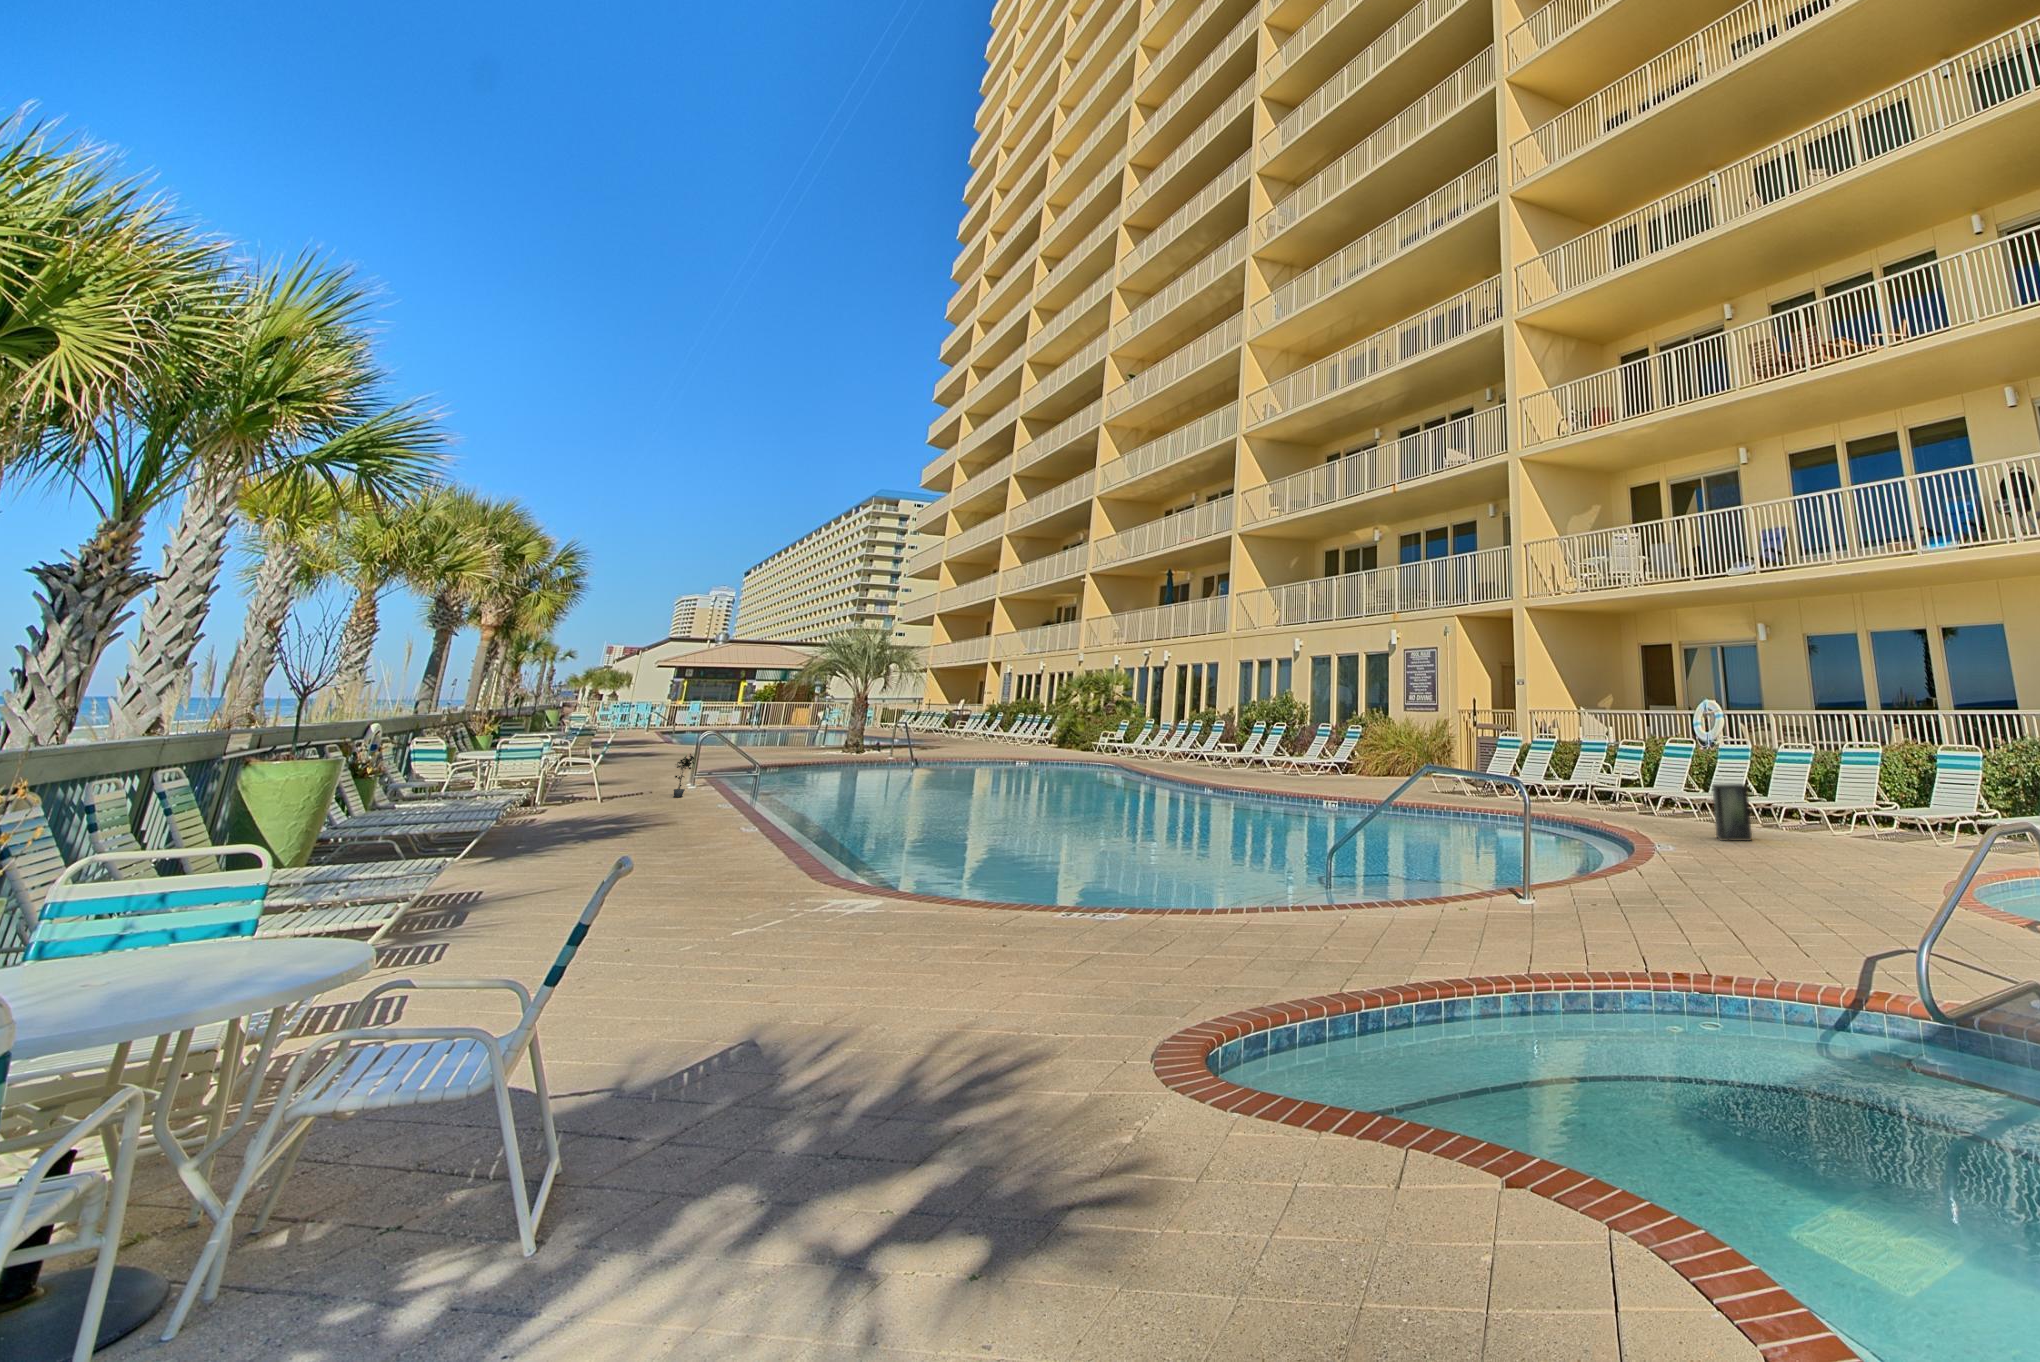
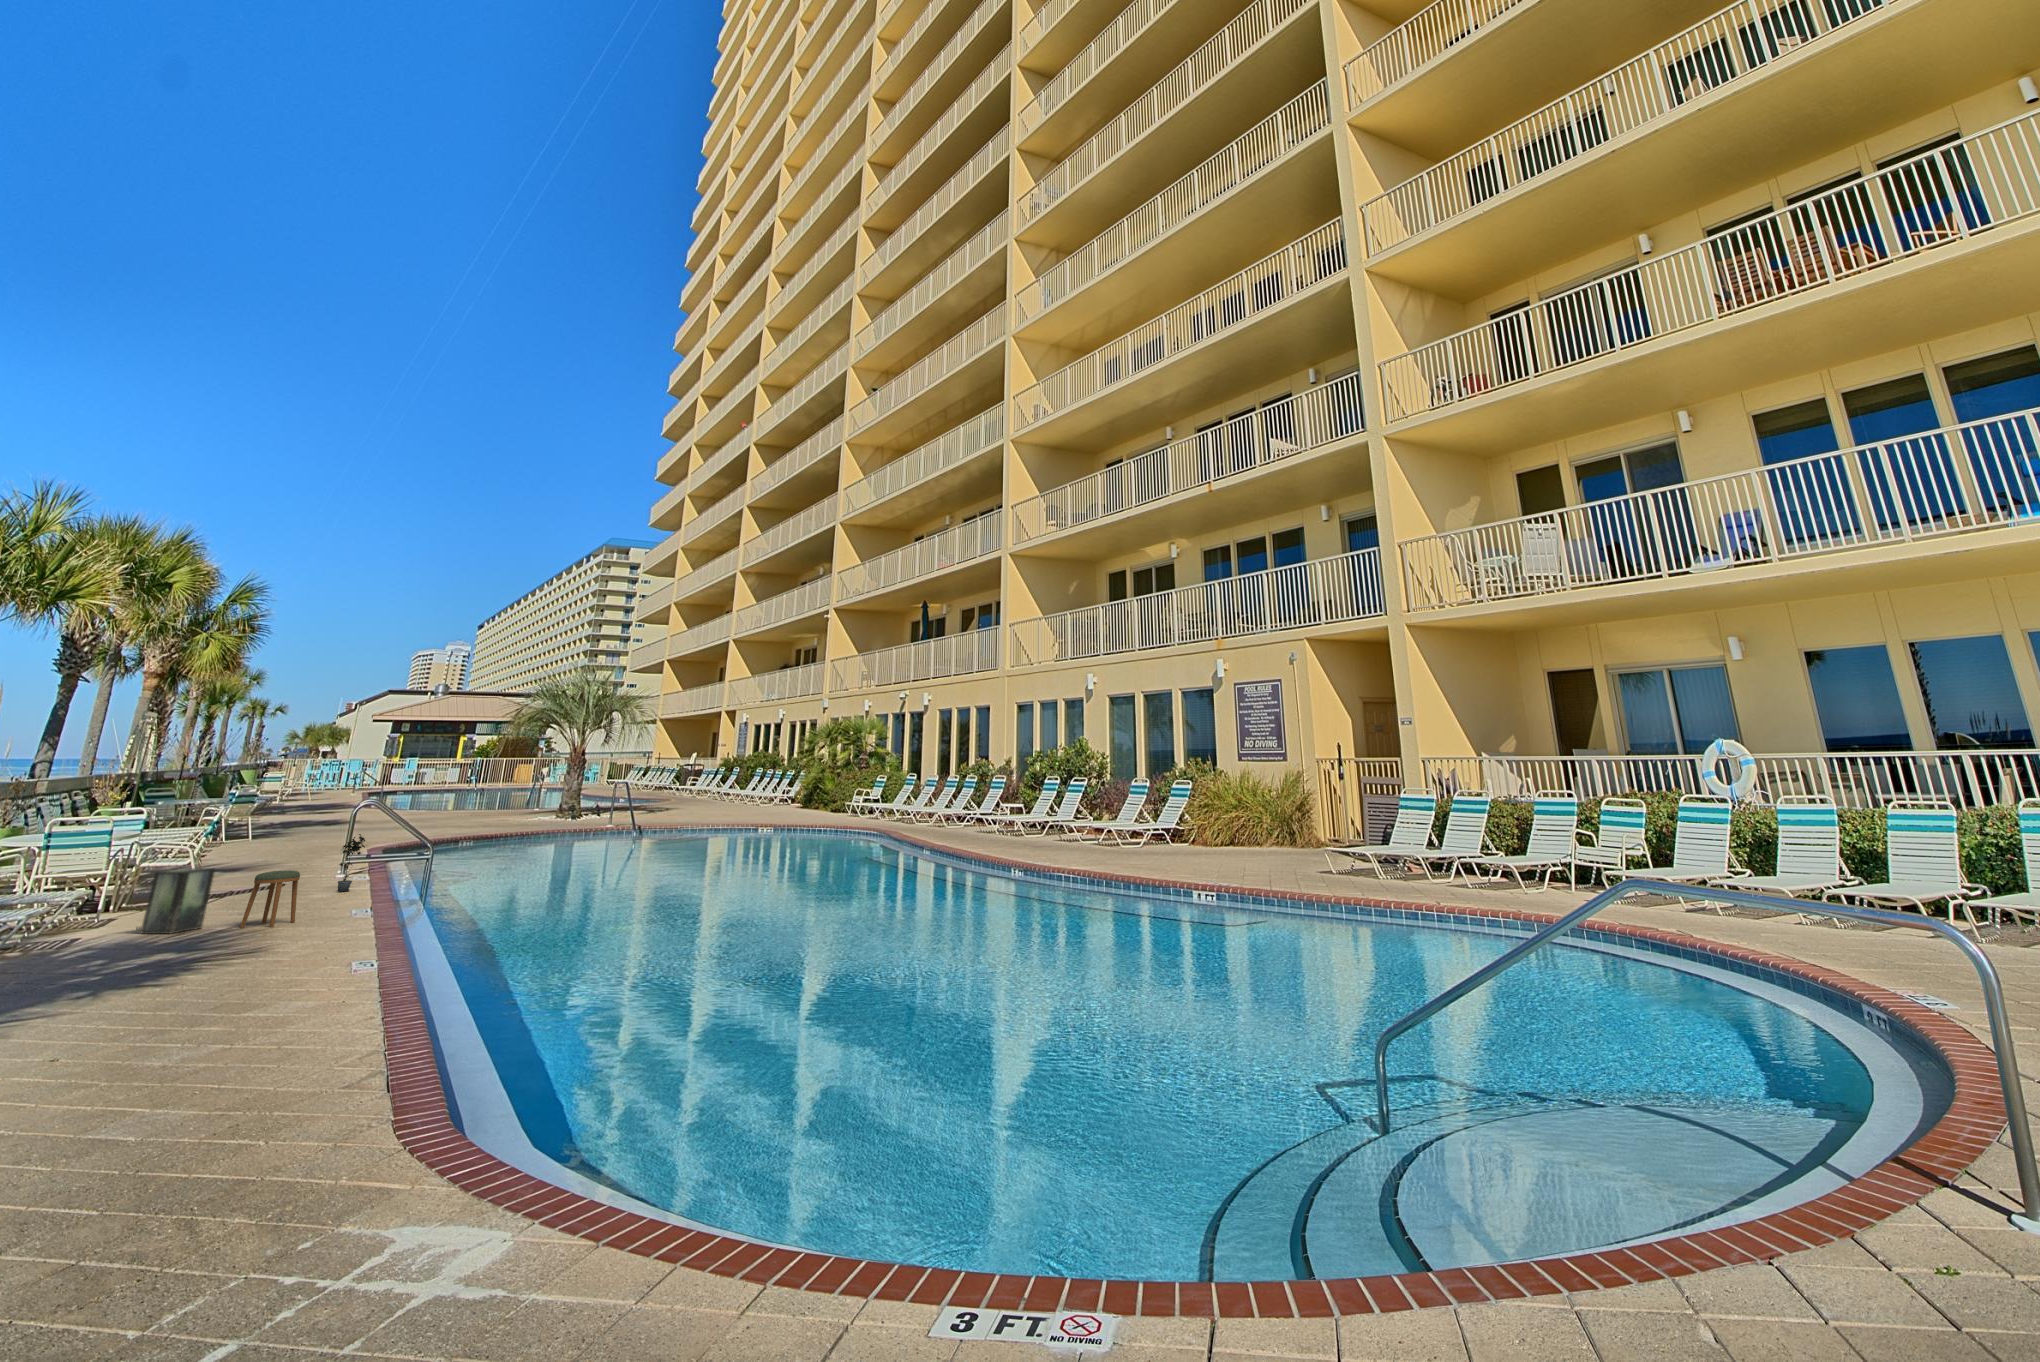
stool: none [614,775,657,815] -> present [240,870,300,928]
storage box: present [1712,784,1752,841] -> present [141,868,215,934]

